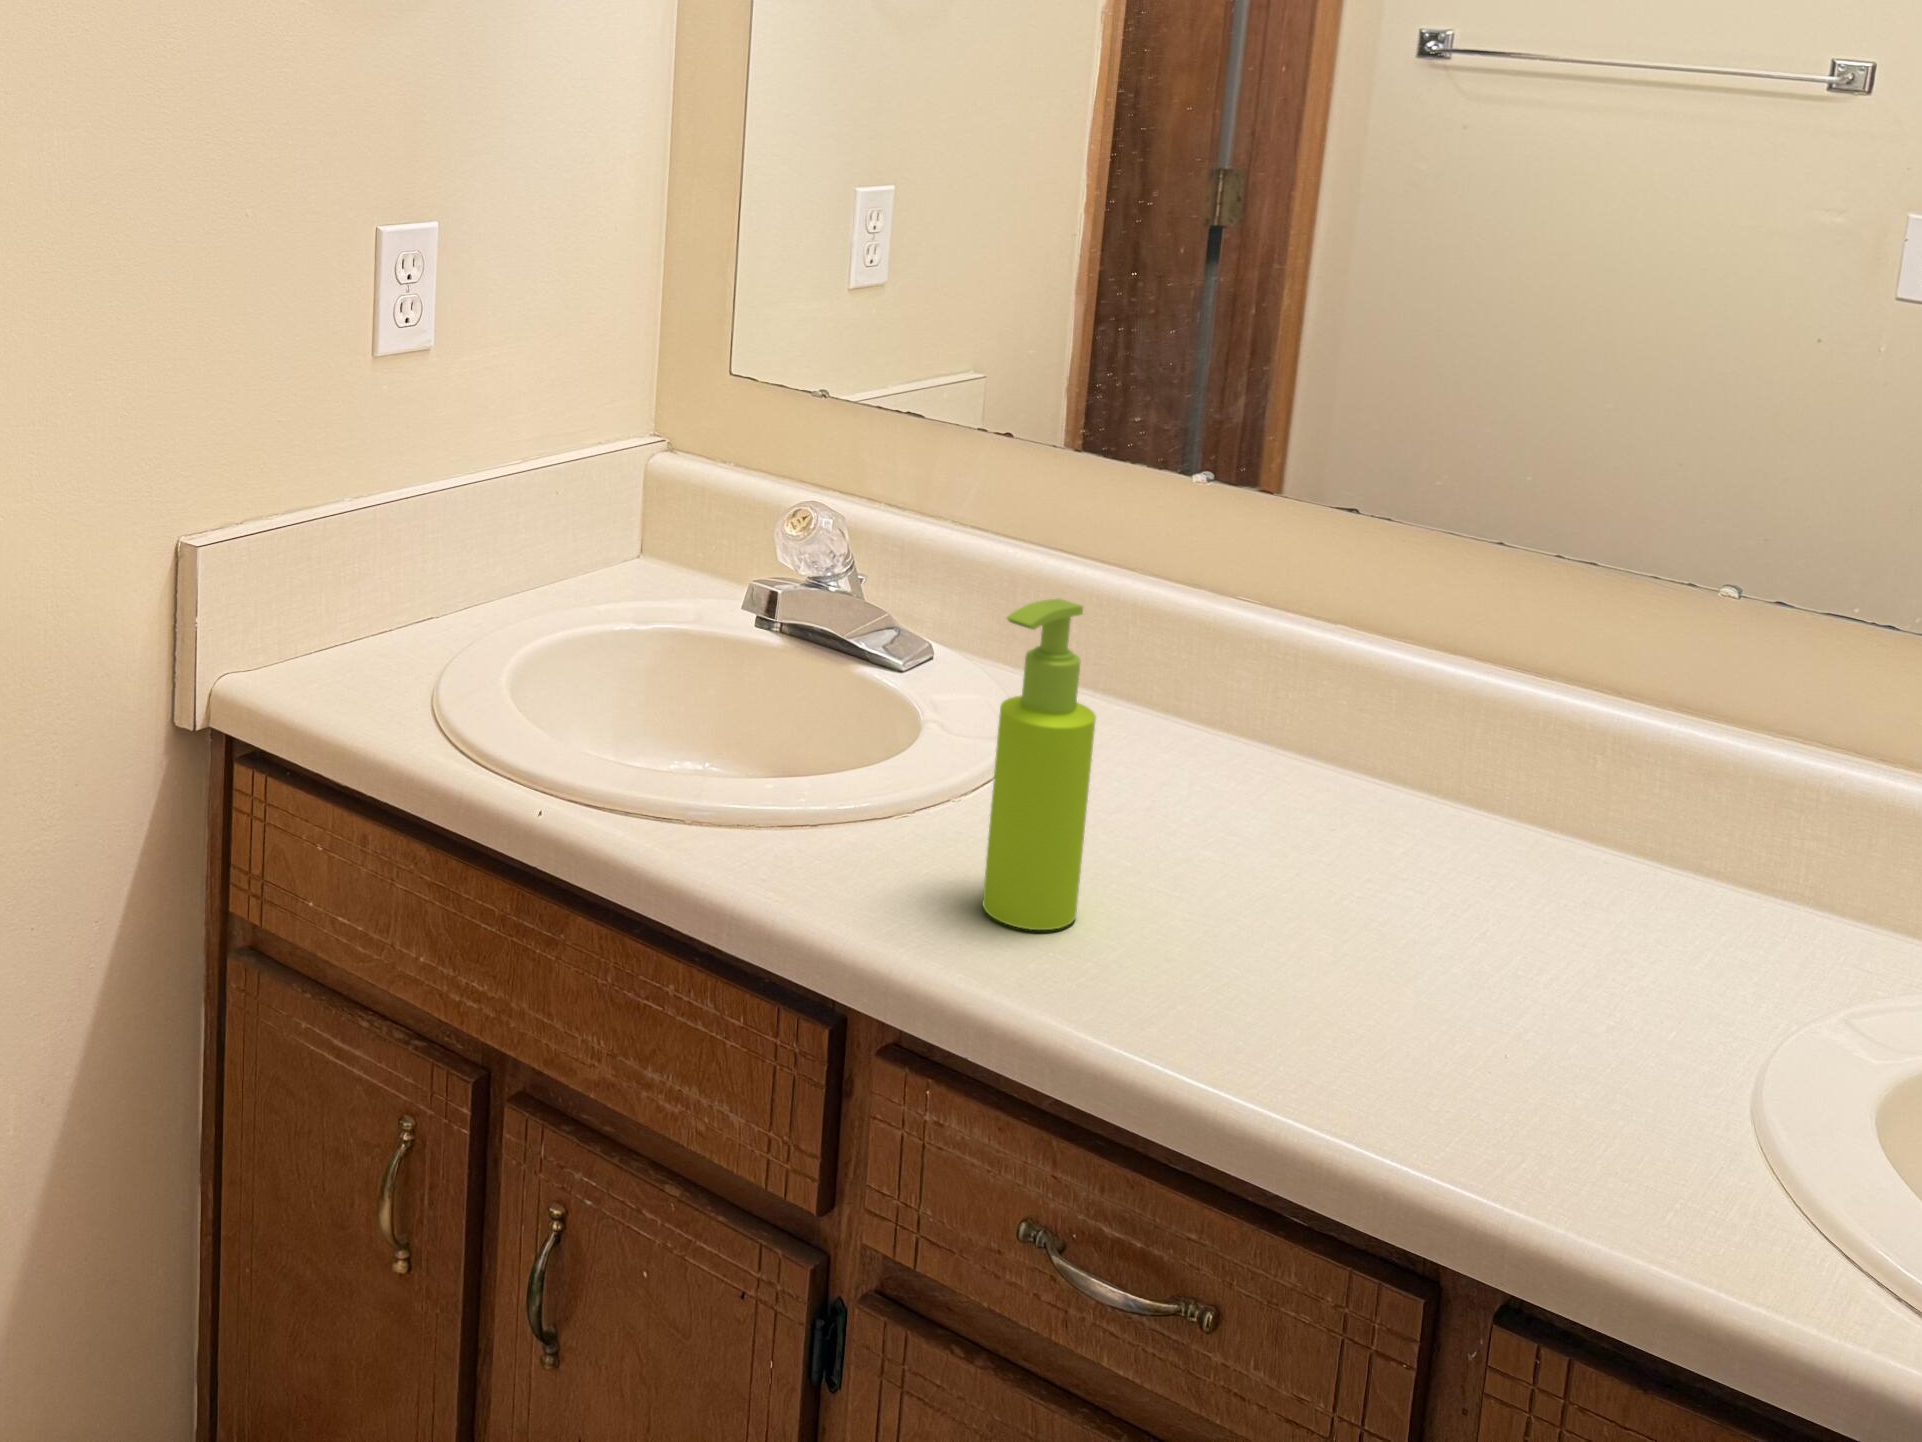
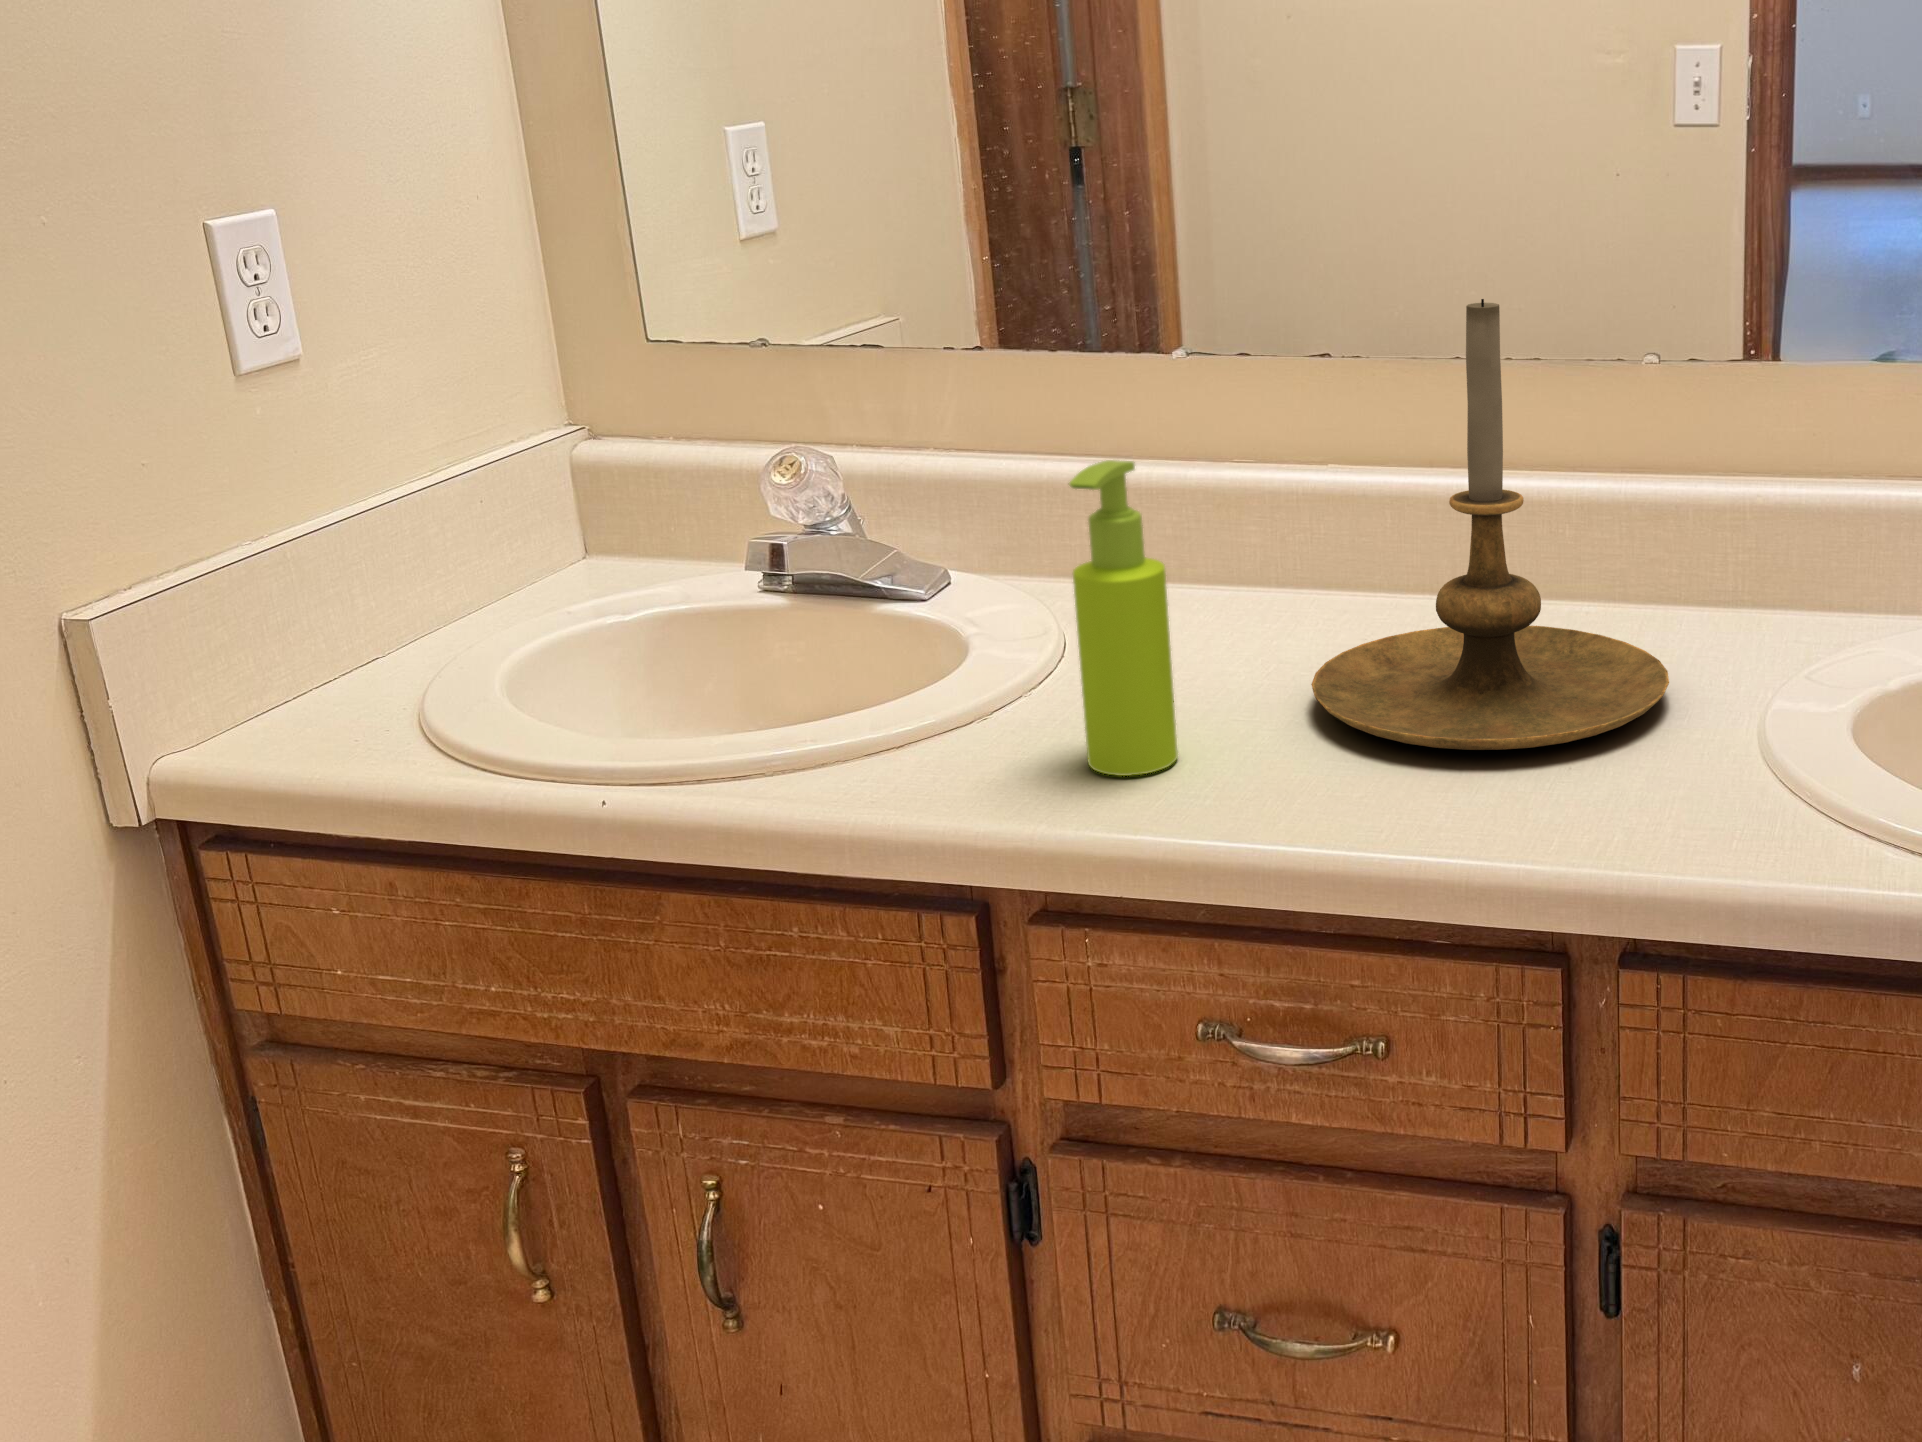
candle holder: none [1240,507,1660,1024] -> present [1311,299,1669,750]

